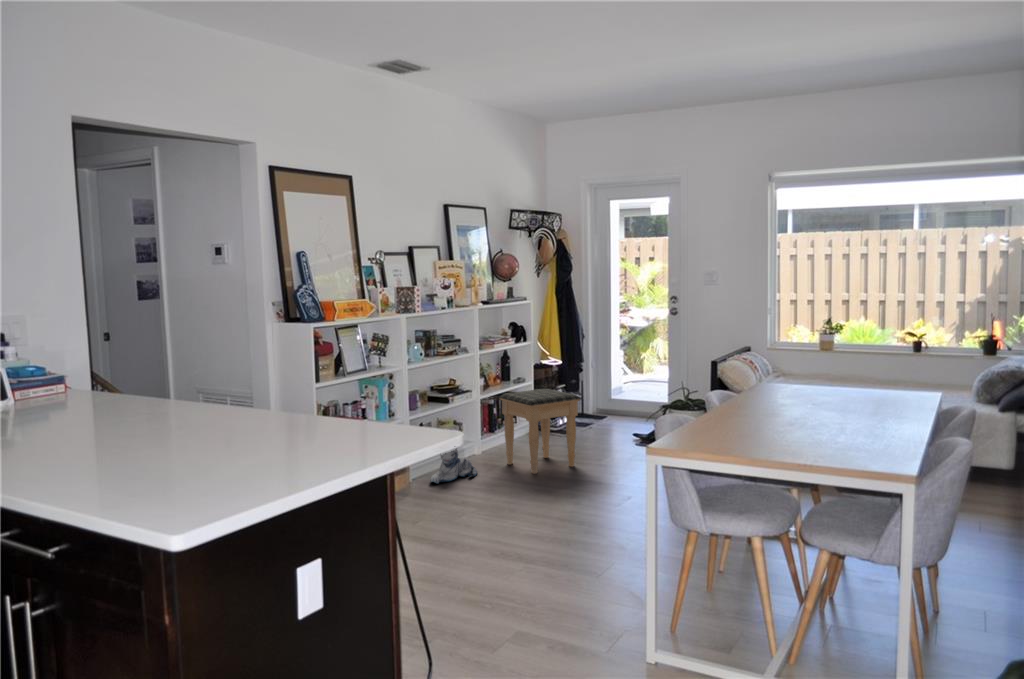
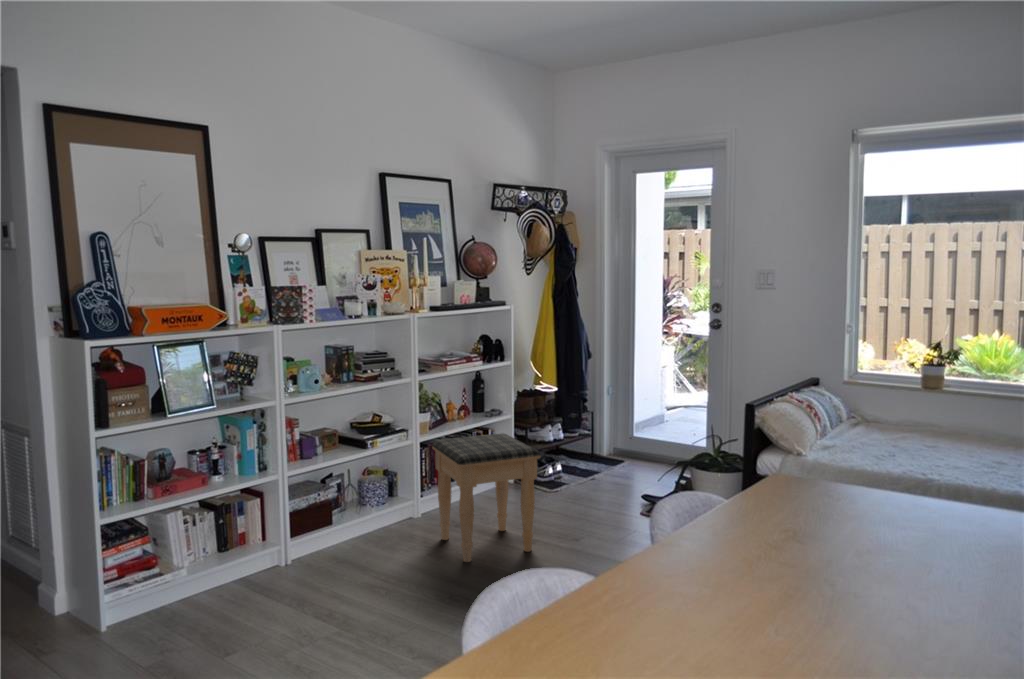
plush toy: present [430,448,477,484] -> none [307,514,390,573]

